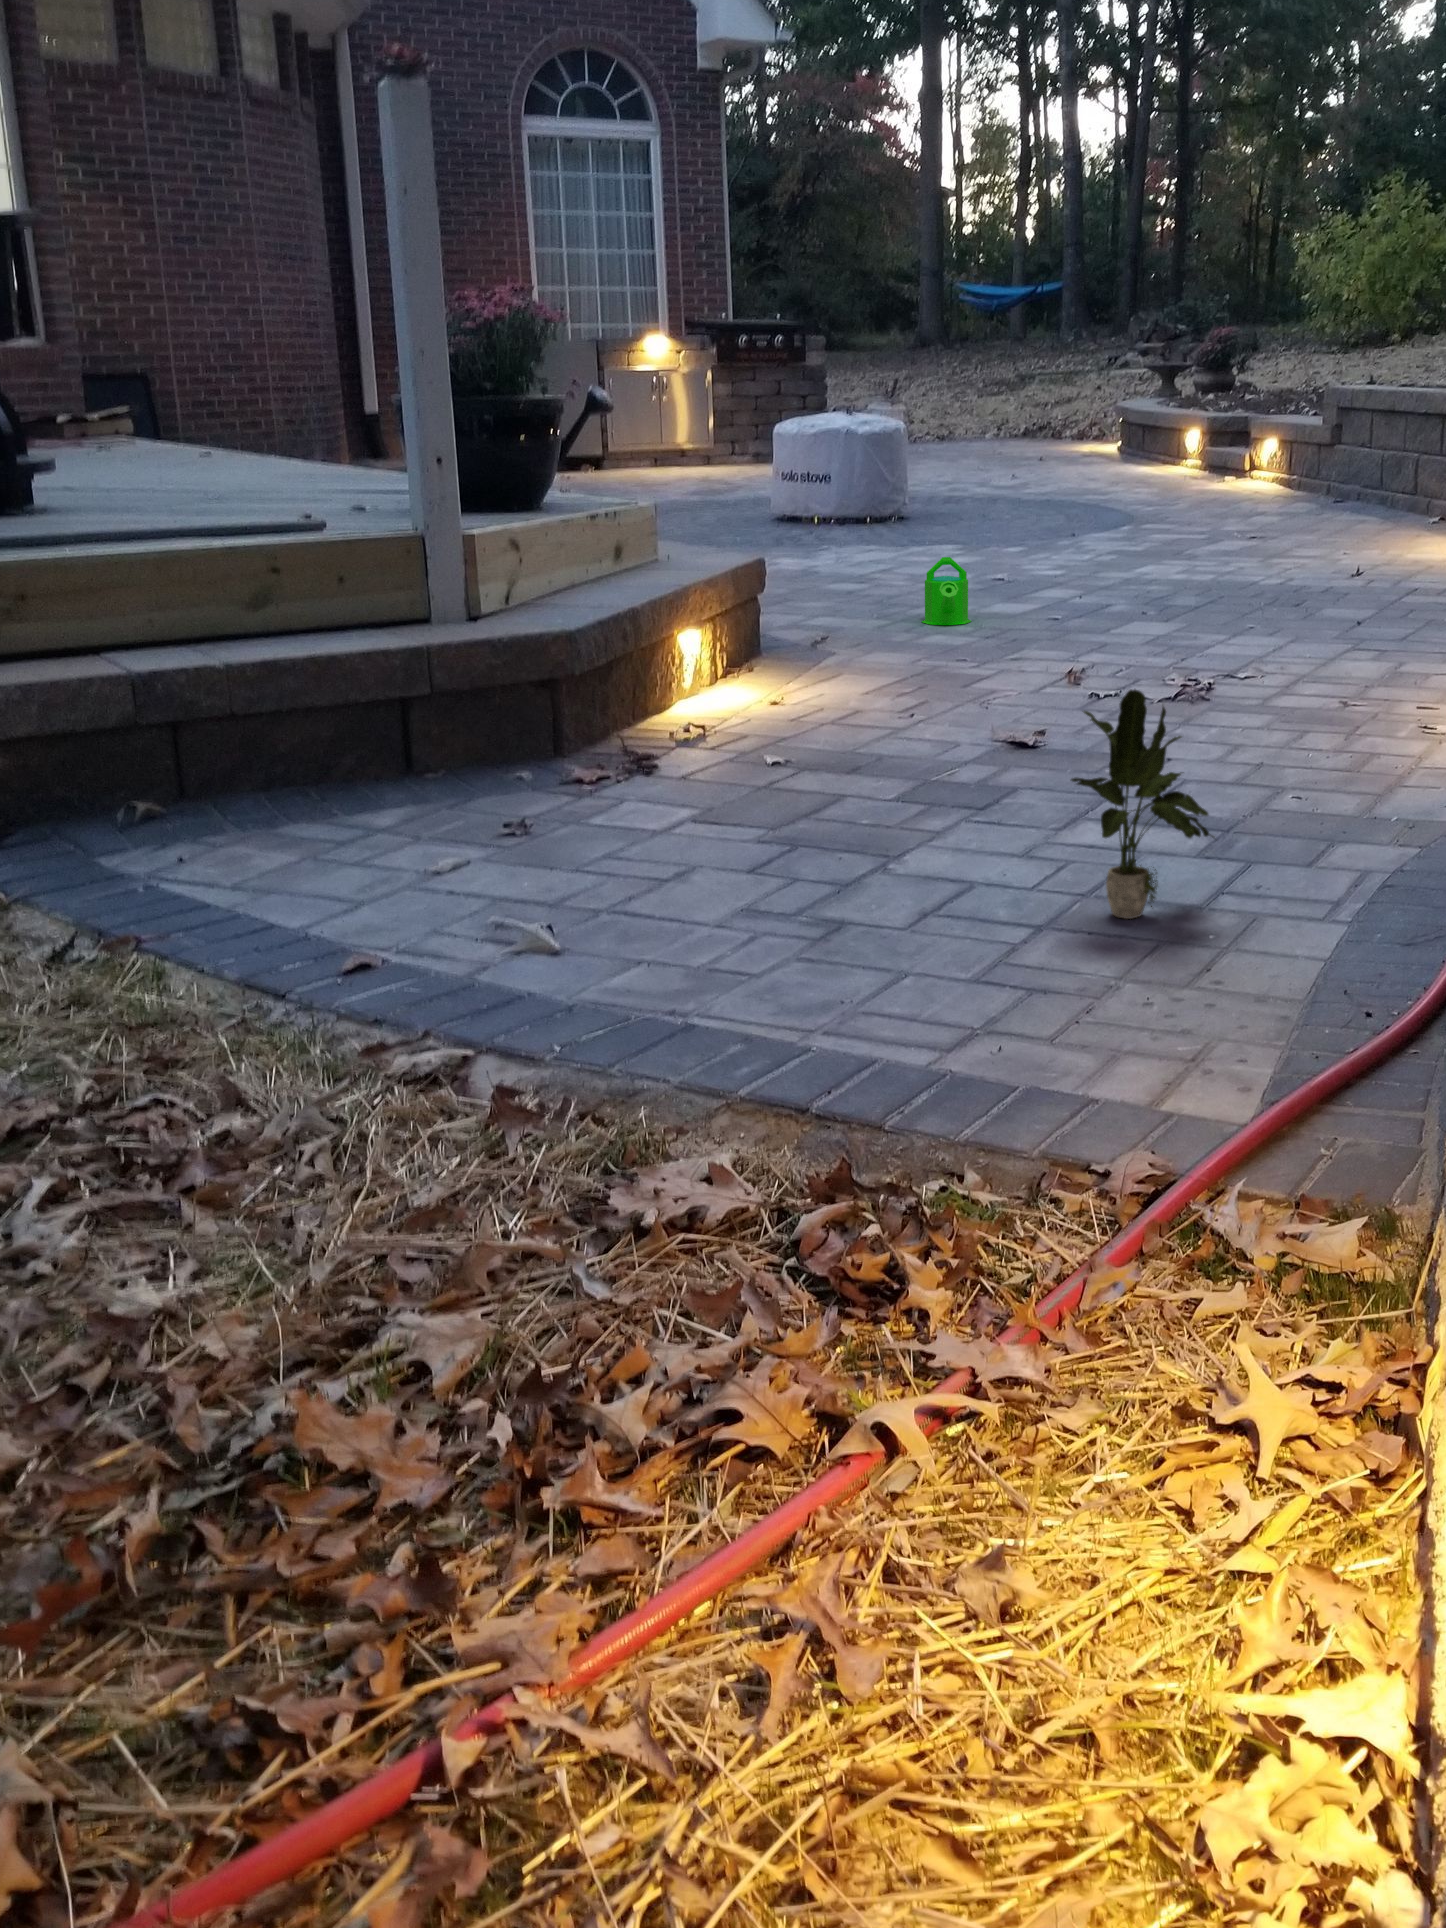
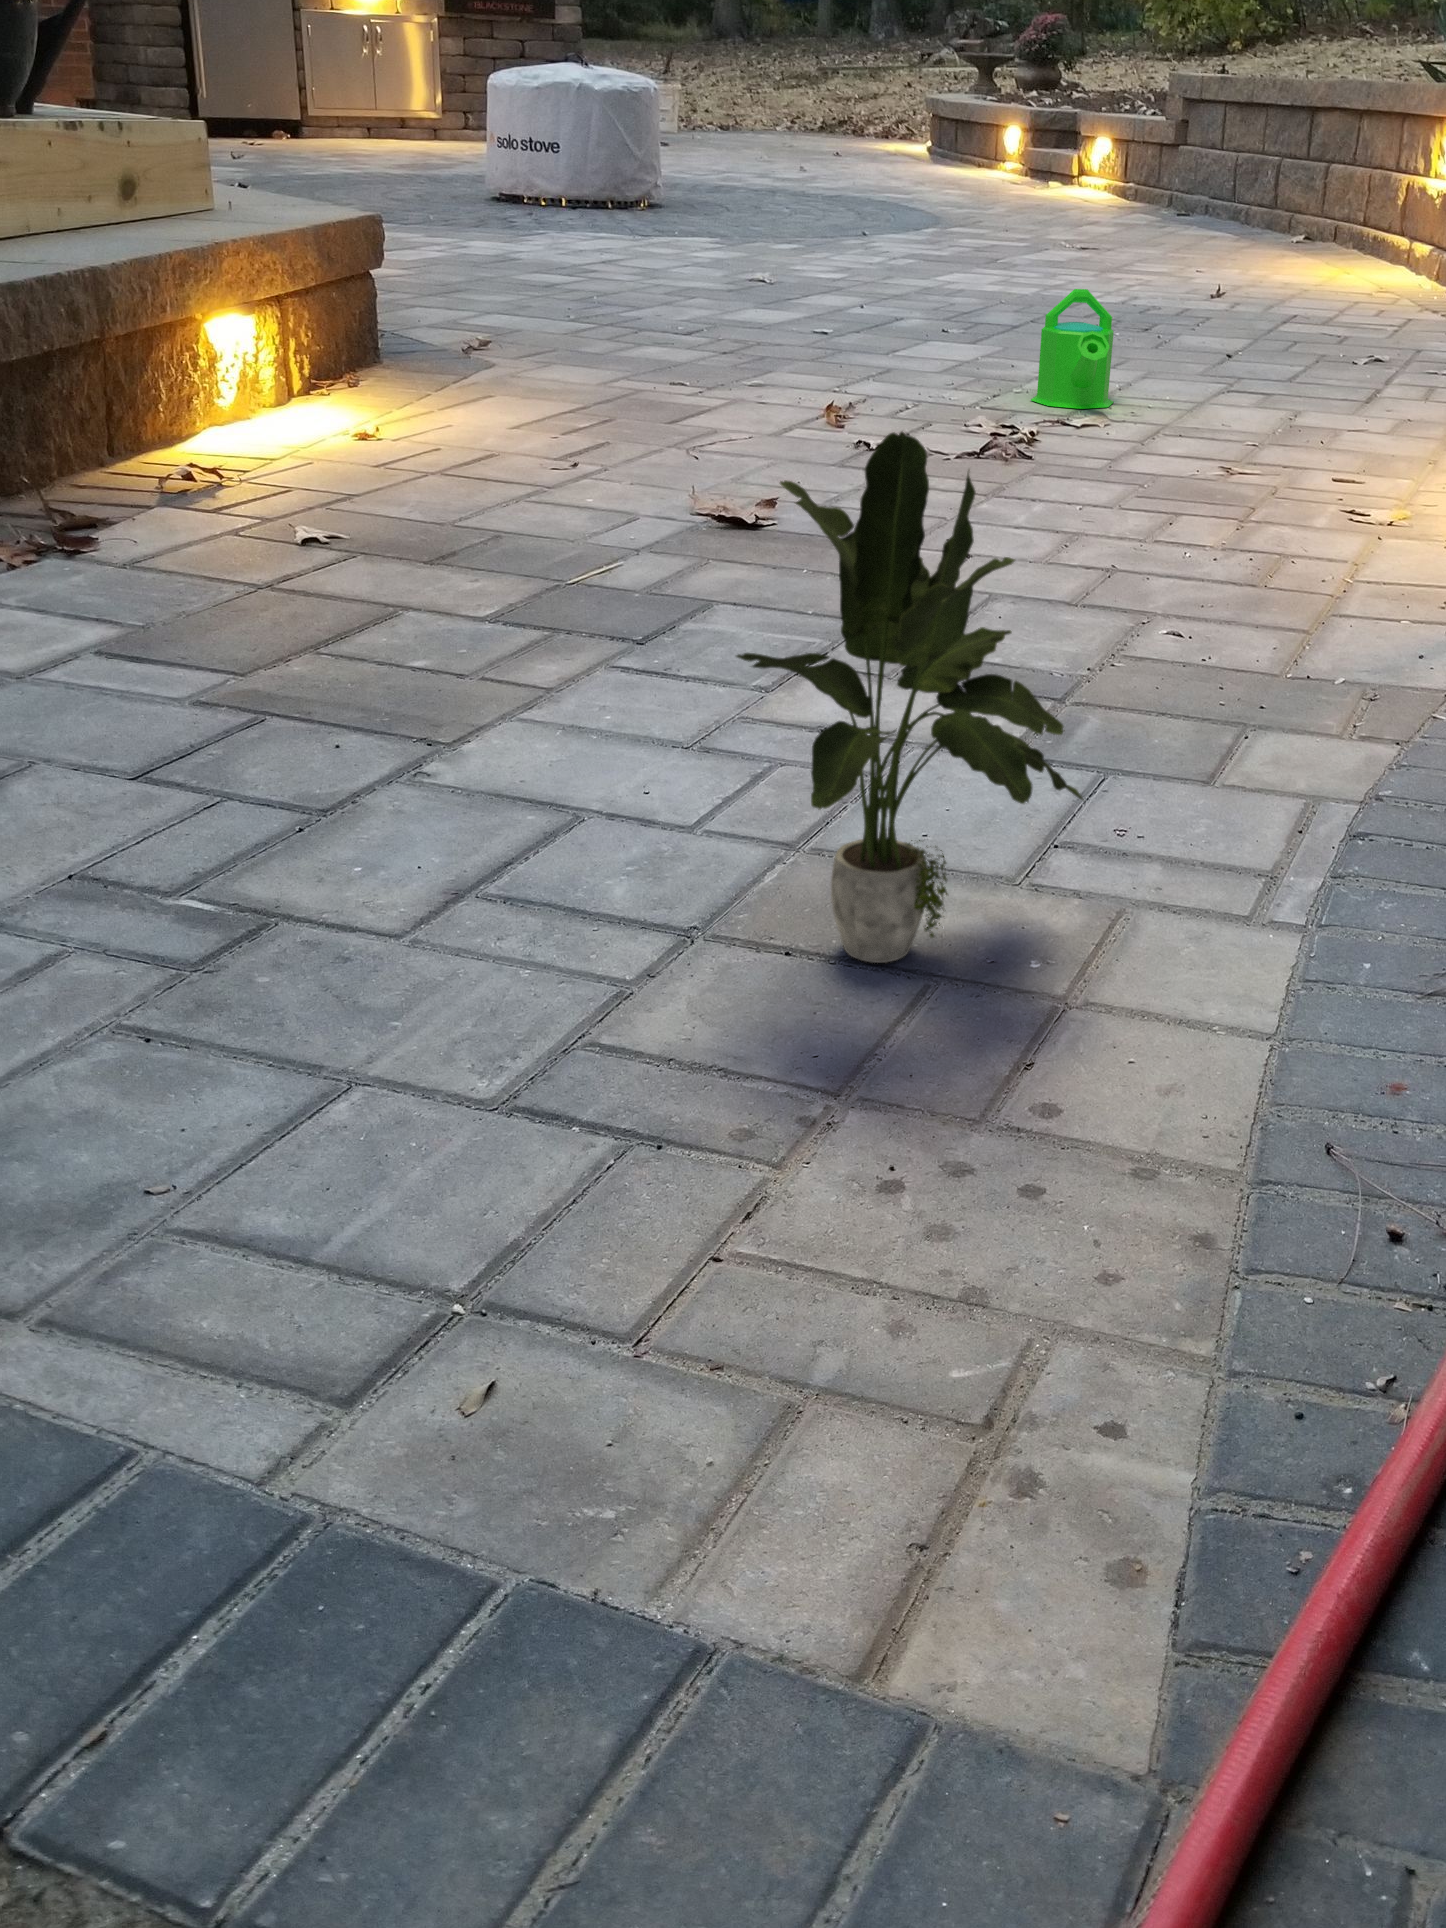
watering can: present [922,557,971,625] -> present [1031,289,1114,409]

